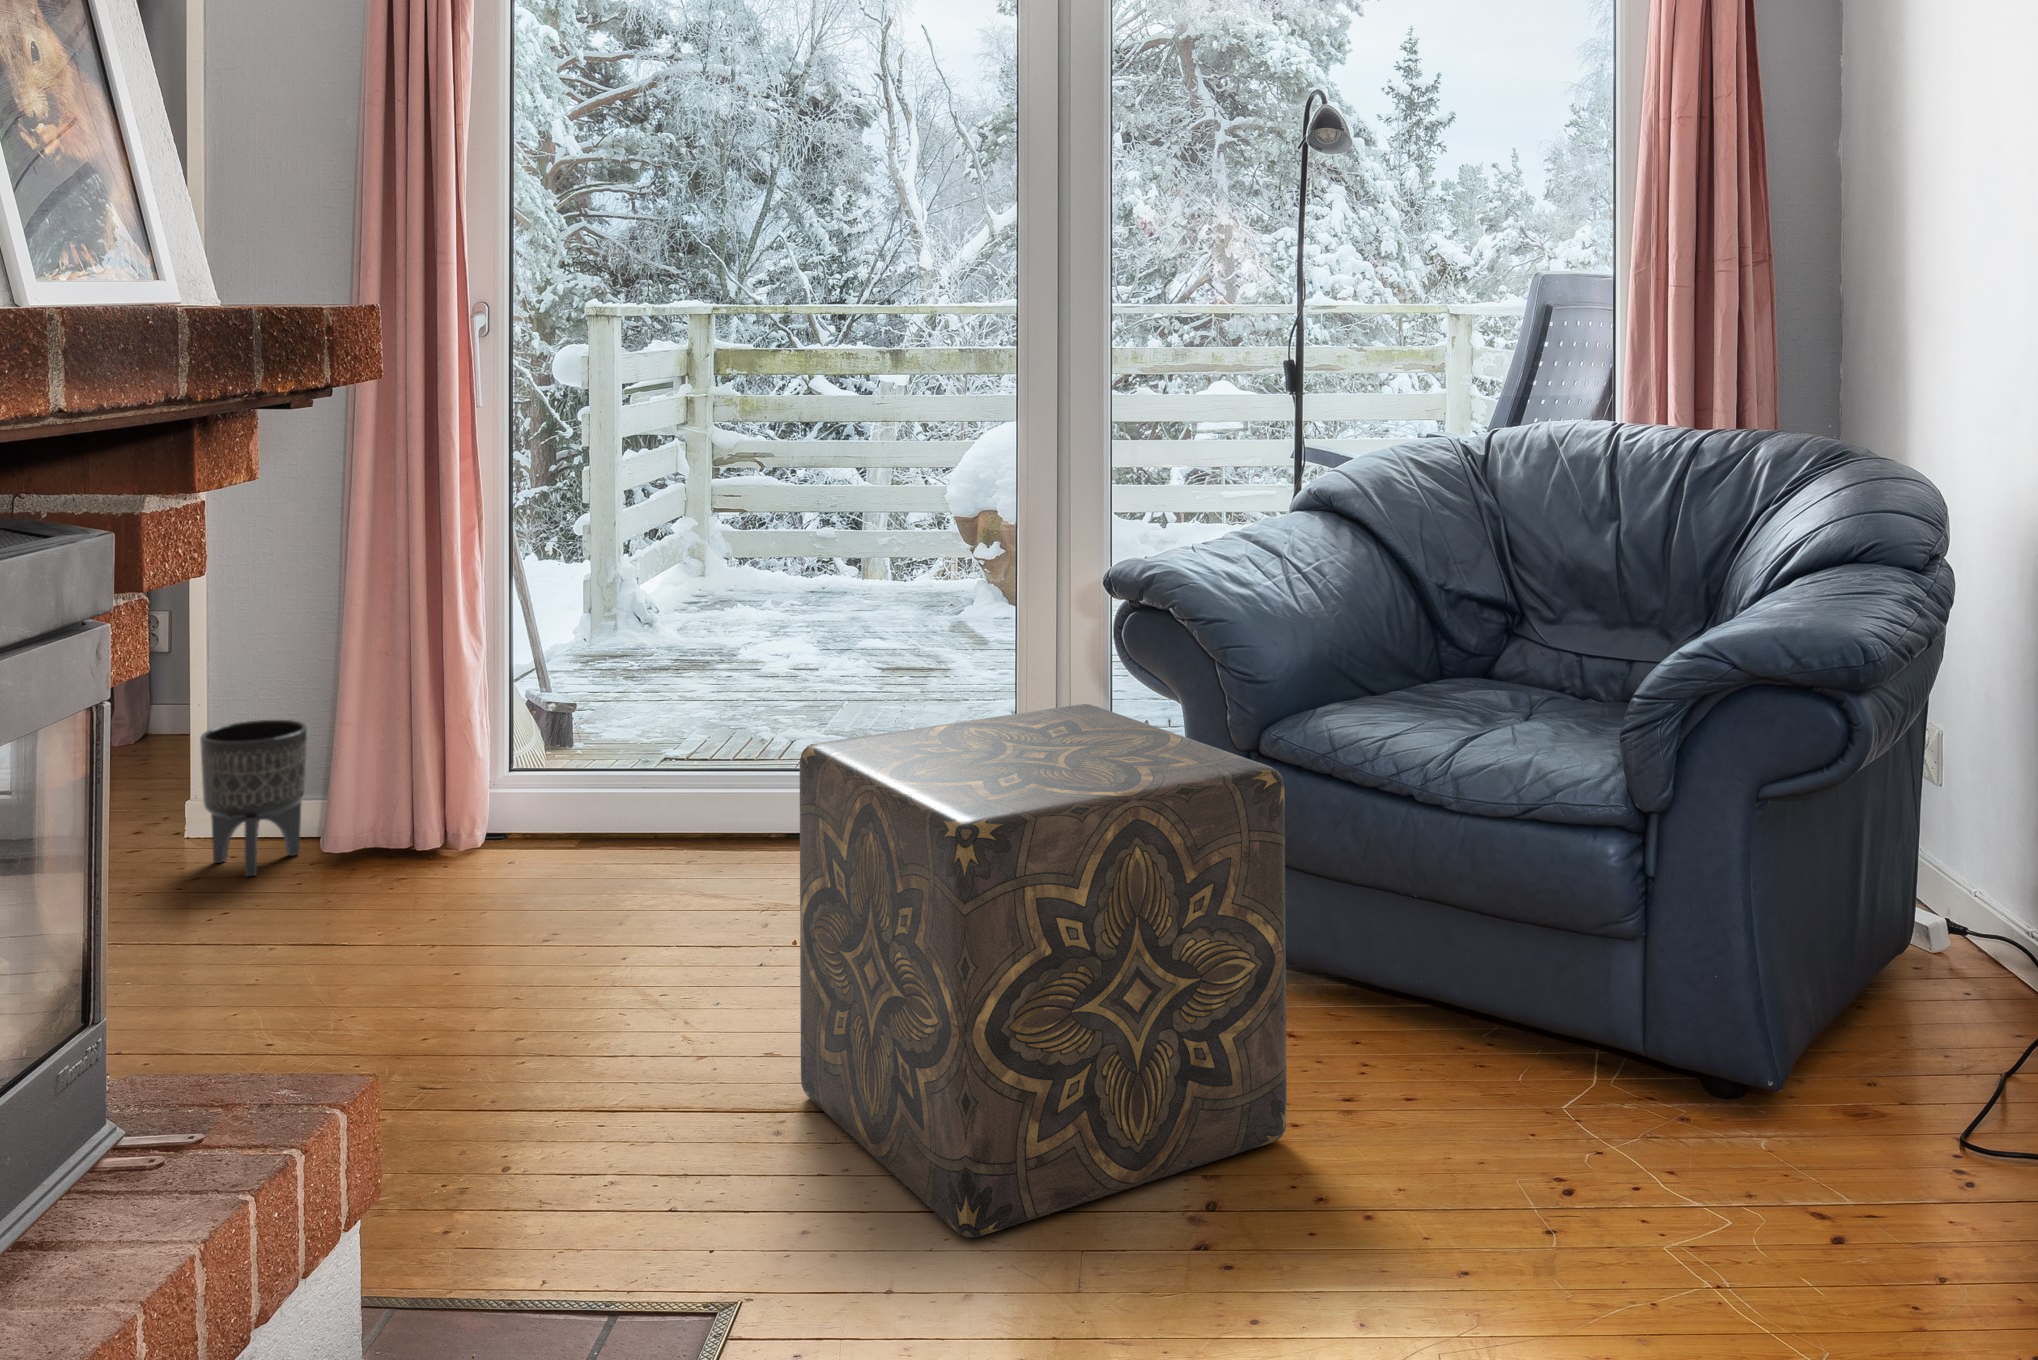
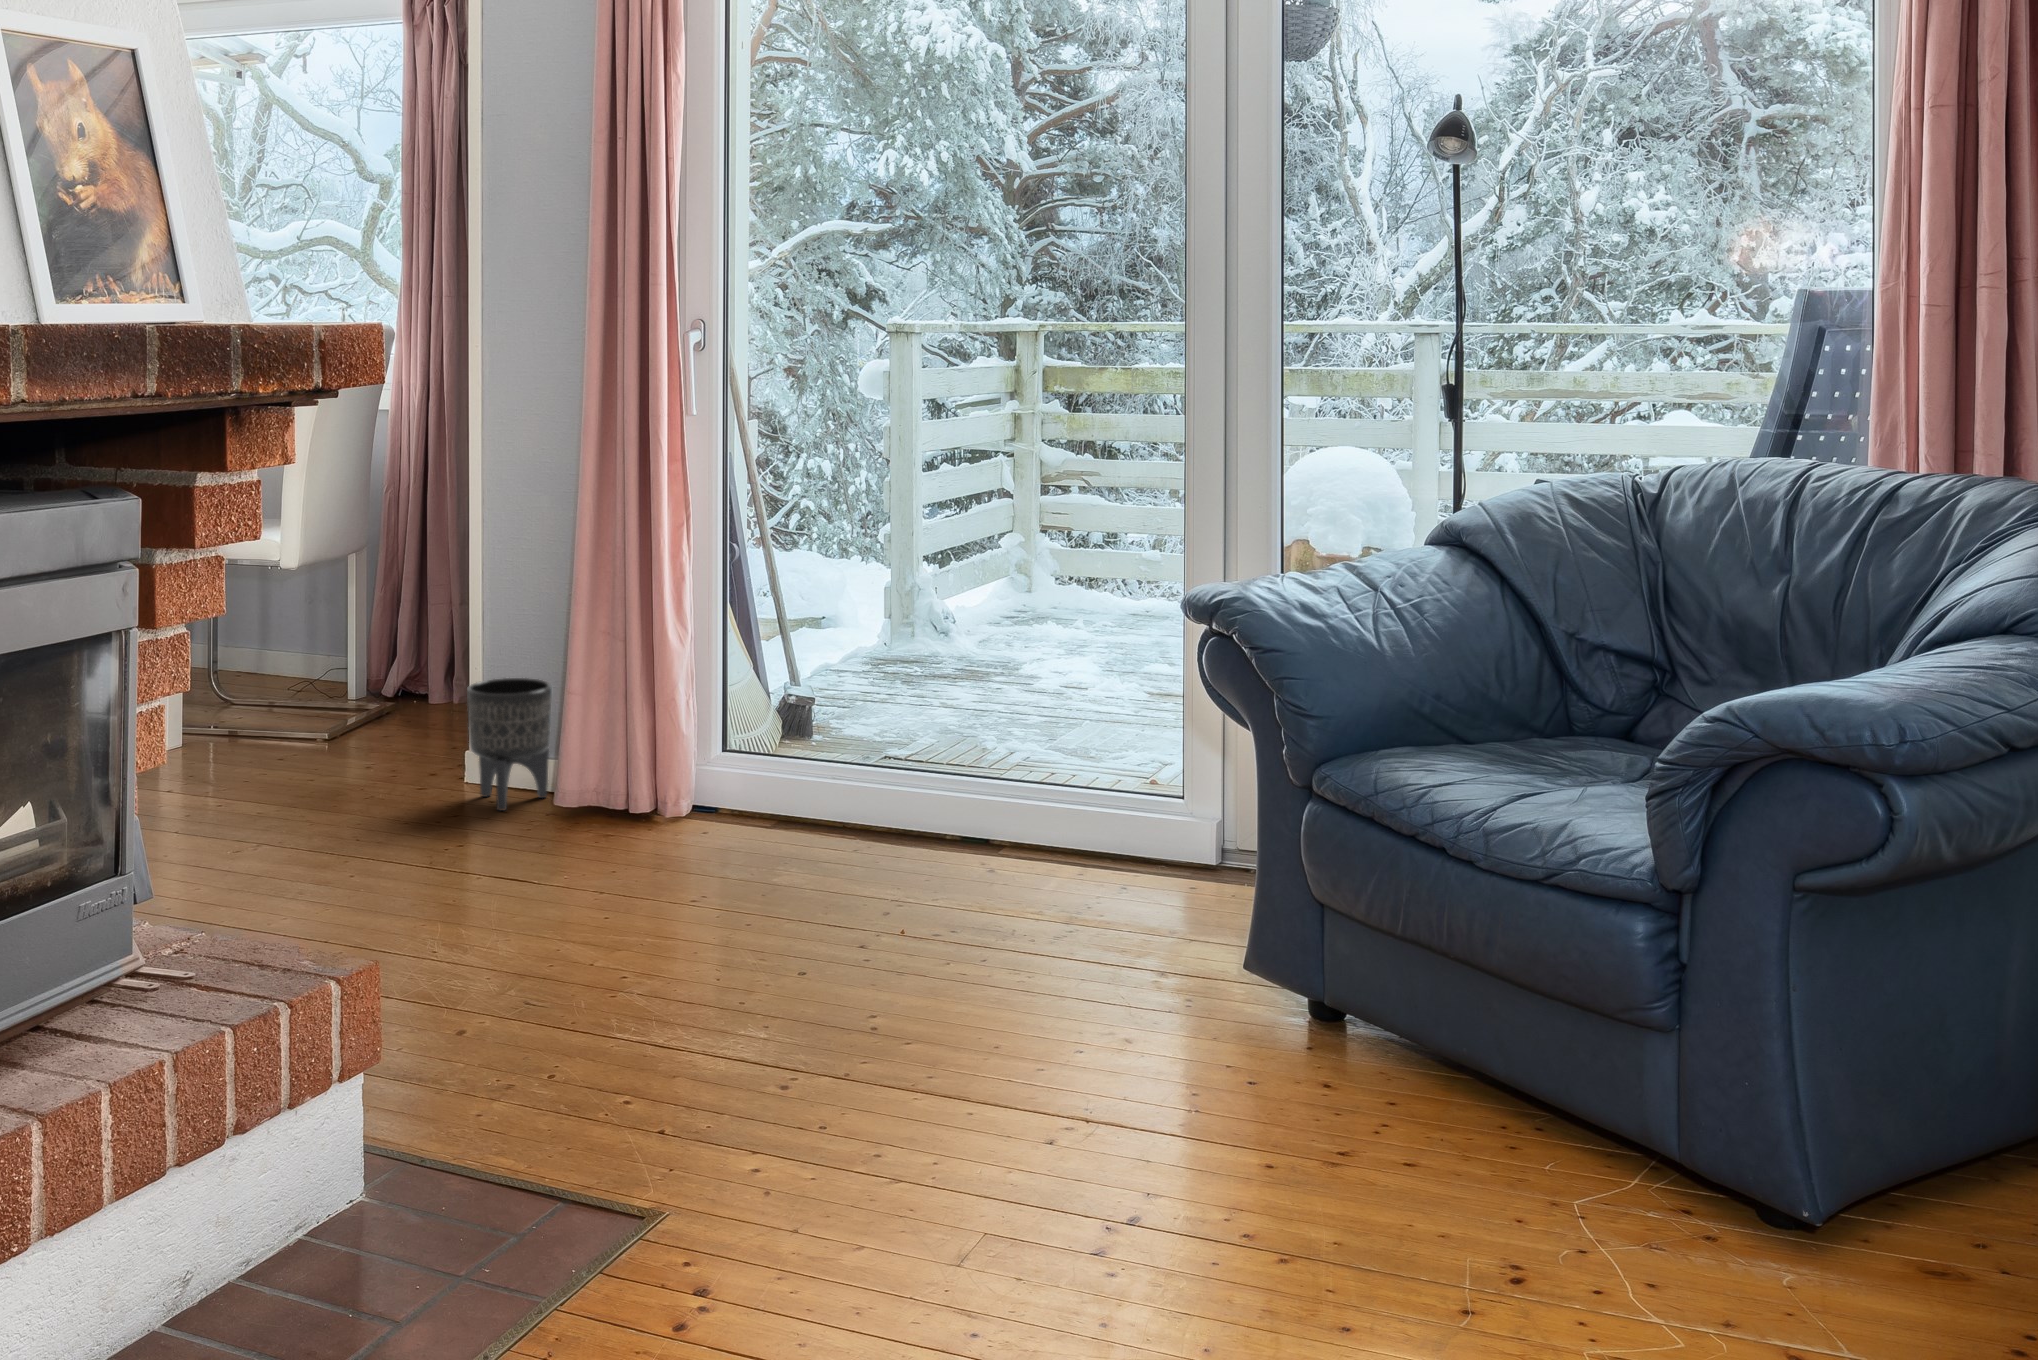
ottoman: present [800,704,1287,1238] -> none [817,723,1238,1198]

